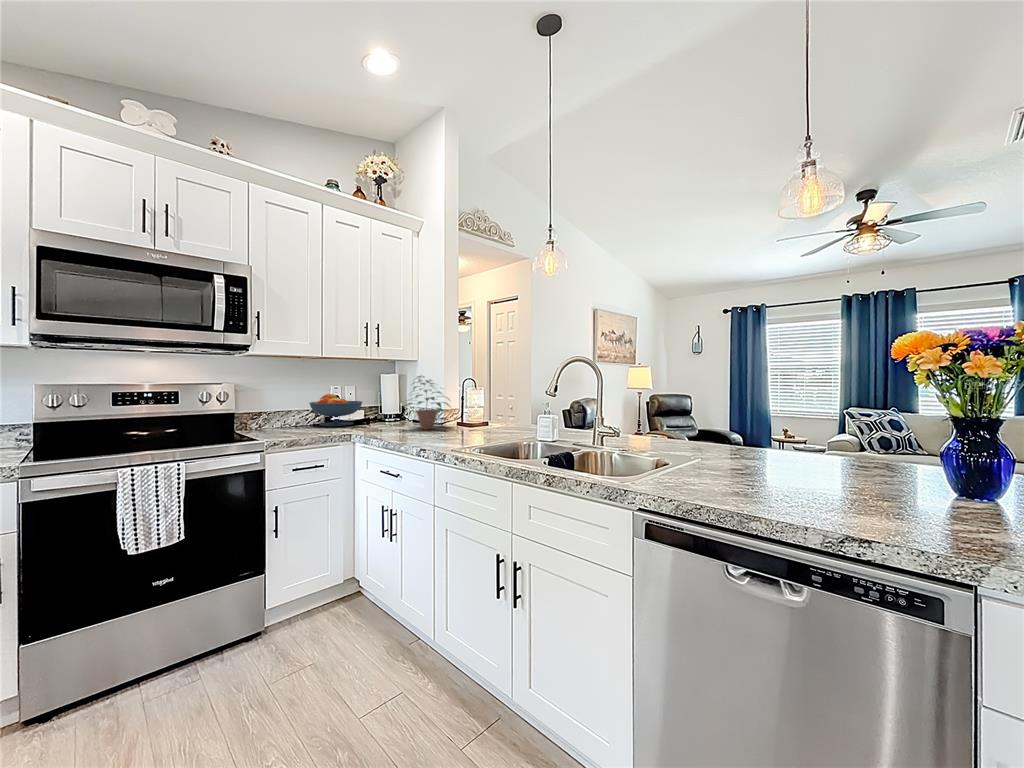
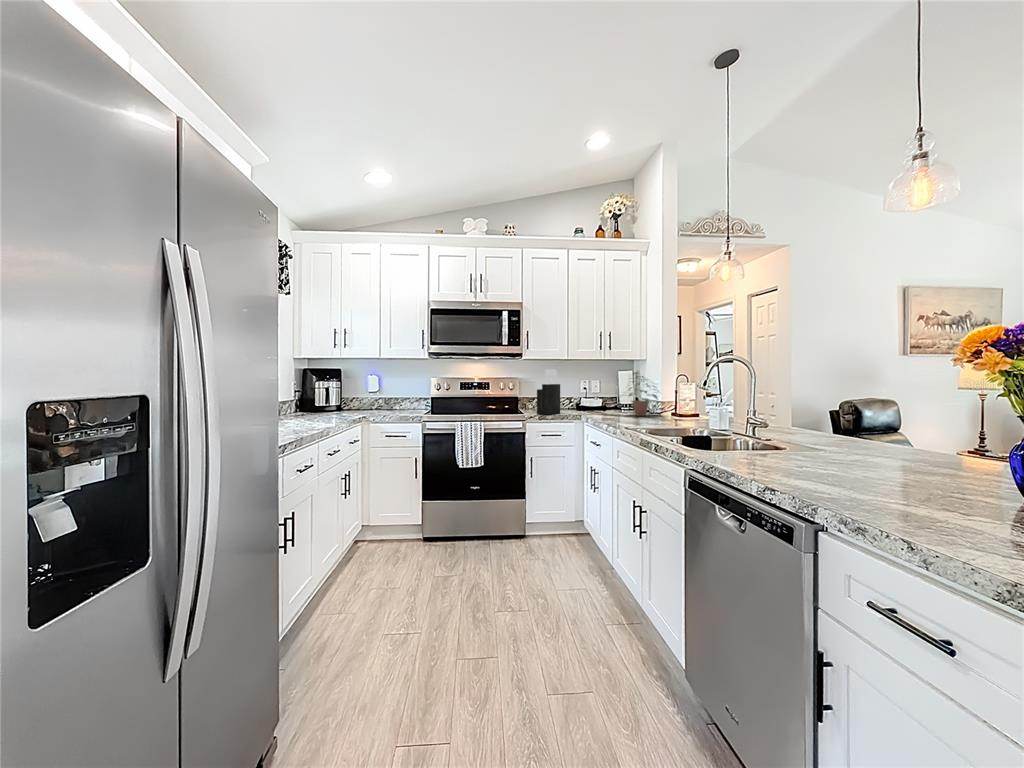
knife block: none [279,370,314,438] -> present [537,369,560,415]
fruit bowl: present [309,394,362,426] -> none [565,386,602,411]

